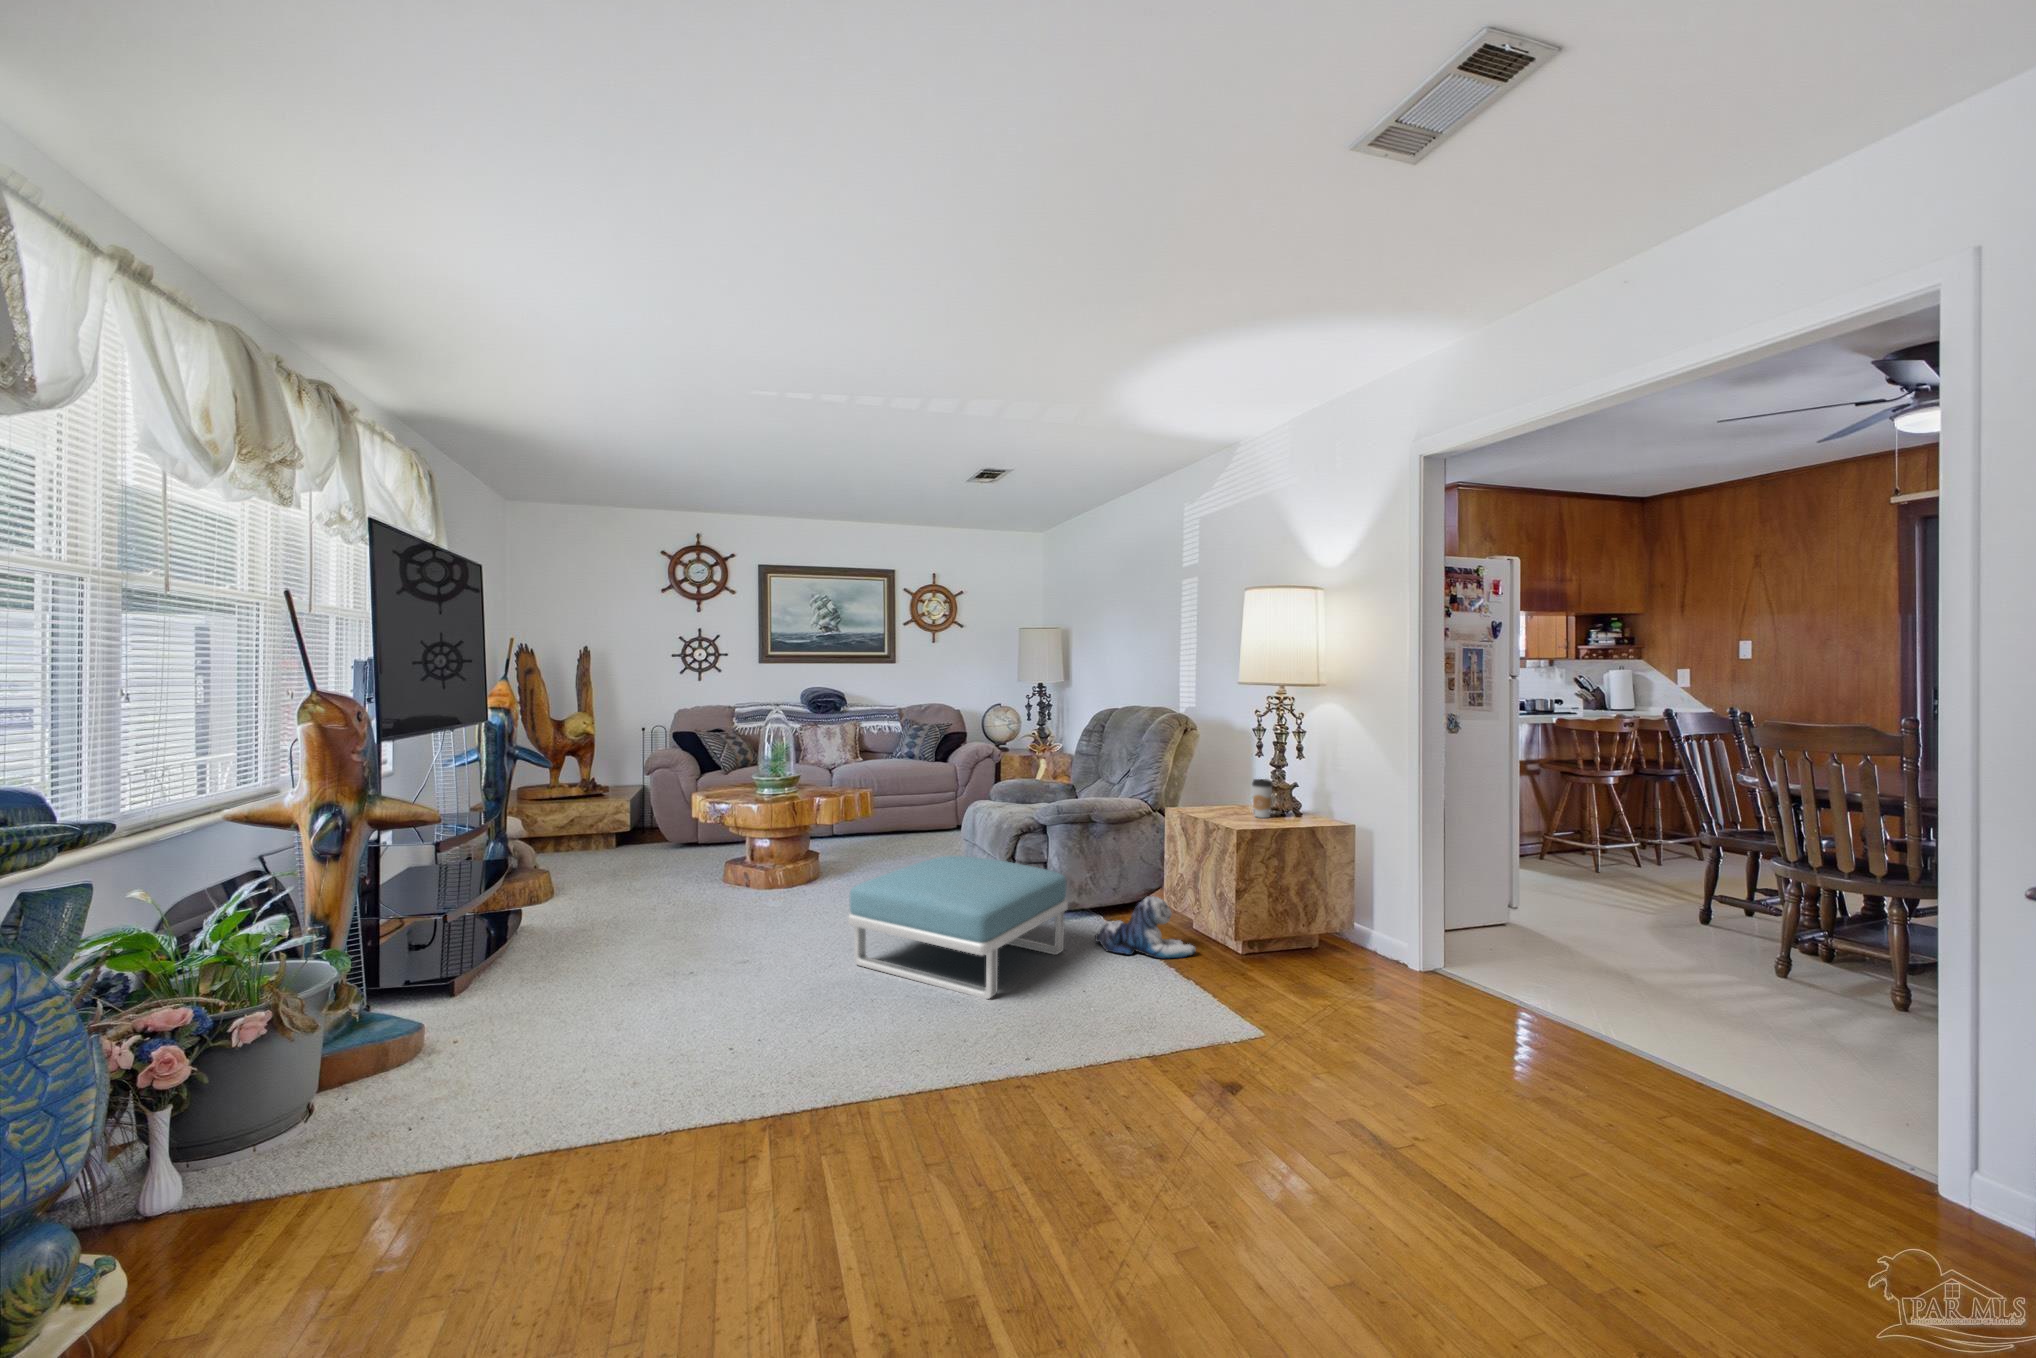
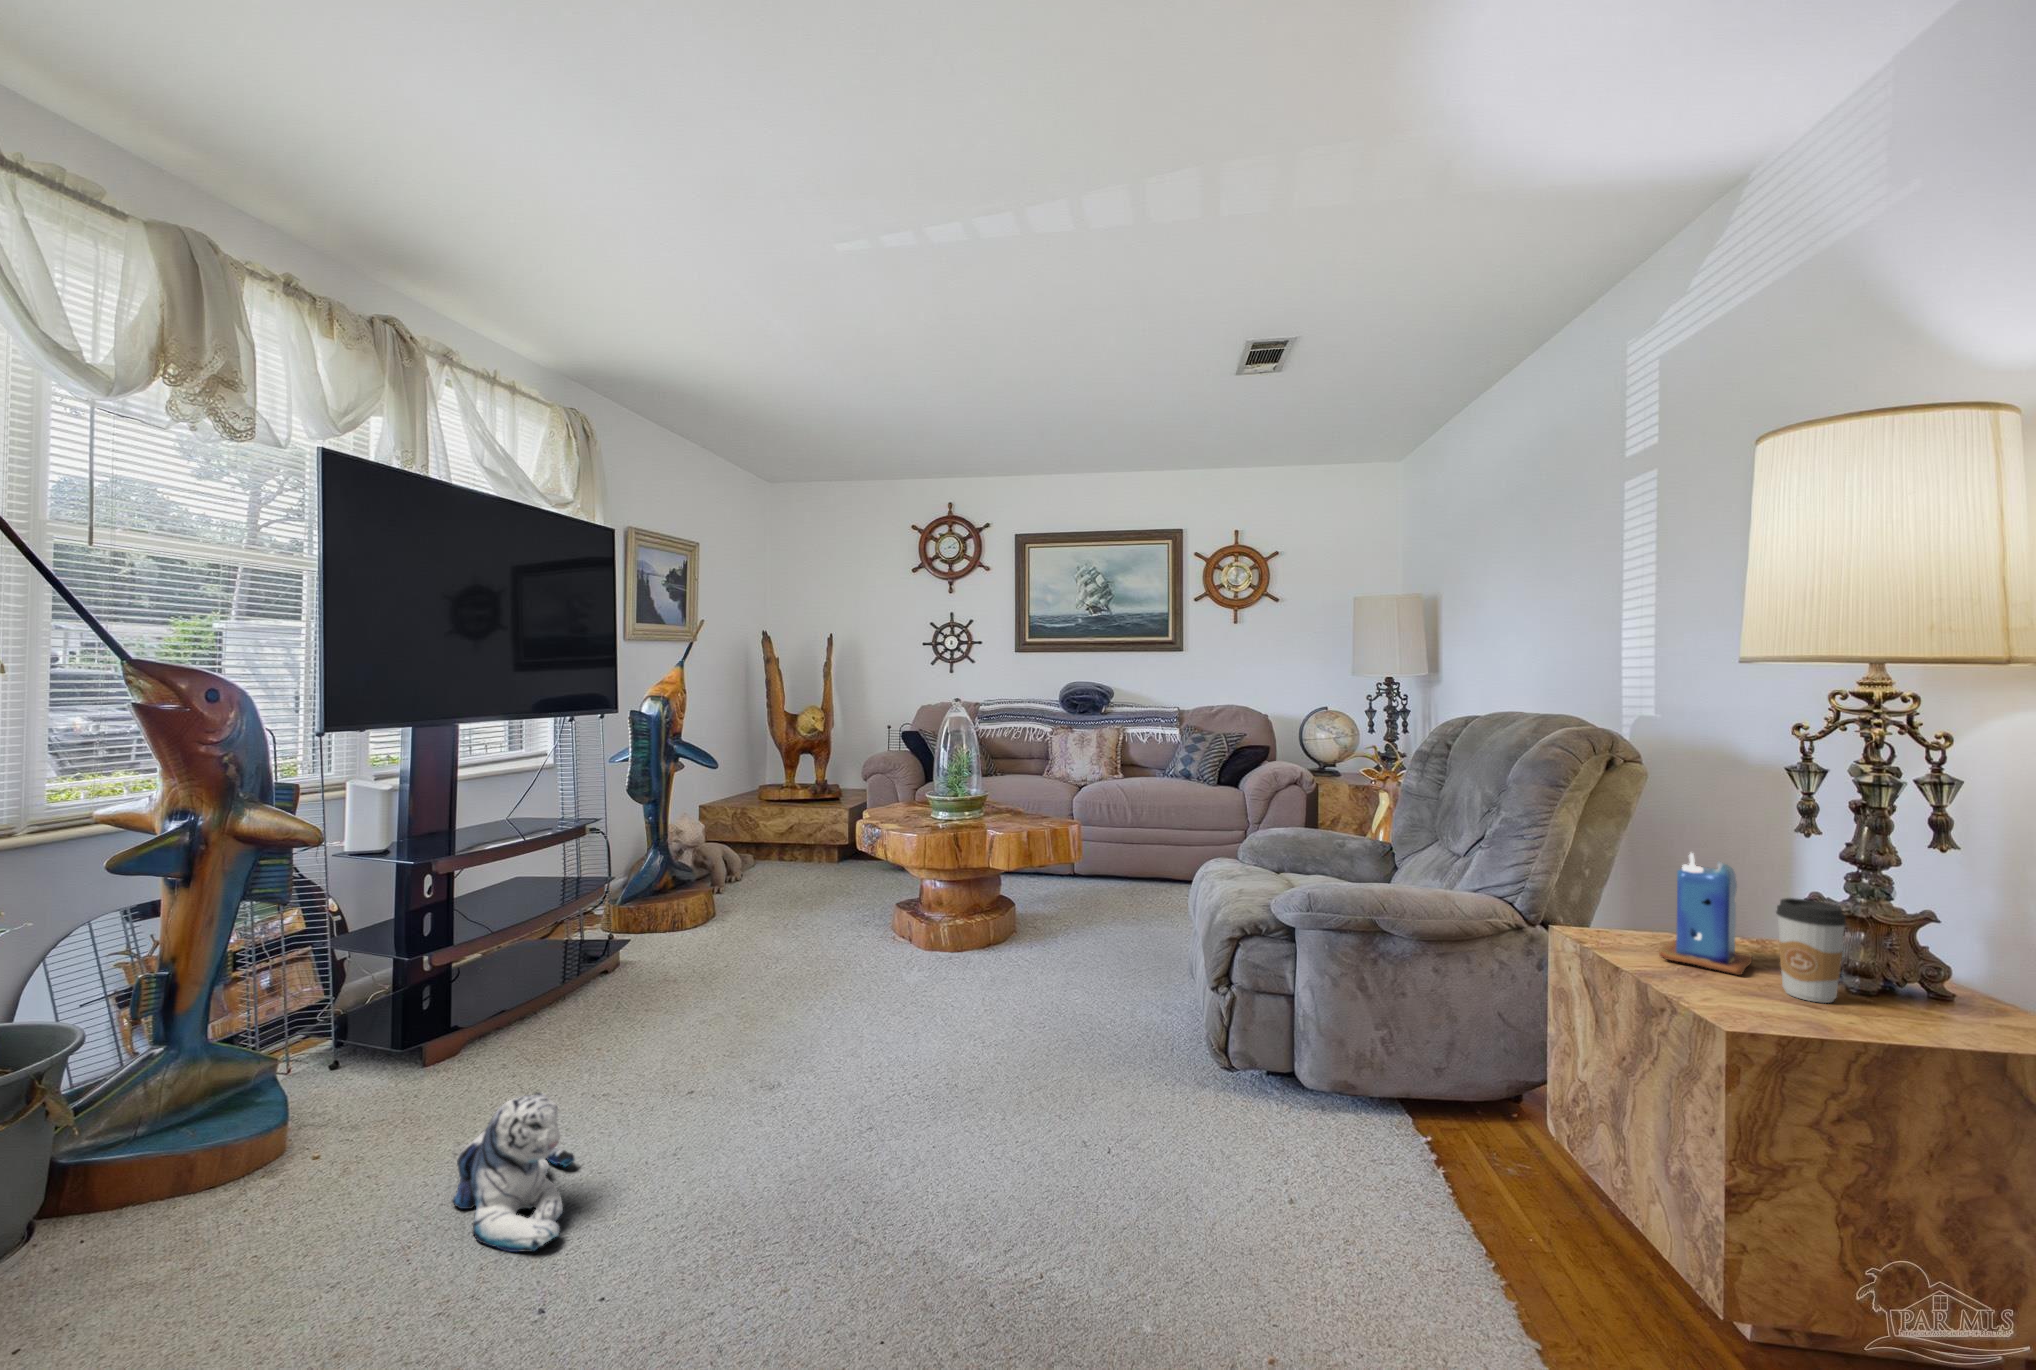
candle: none [1212,765,1243,814] -> present [1659,853,1752,975]
footstool: present [848,856,1068,999] -> none [908,954,1302,1283]
plush toy: present [1095,896,1196,959] -> present [452,1092,575,1252]

